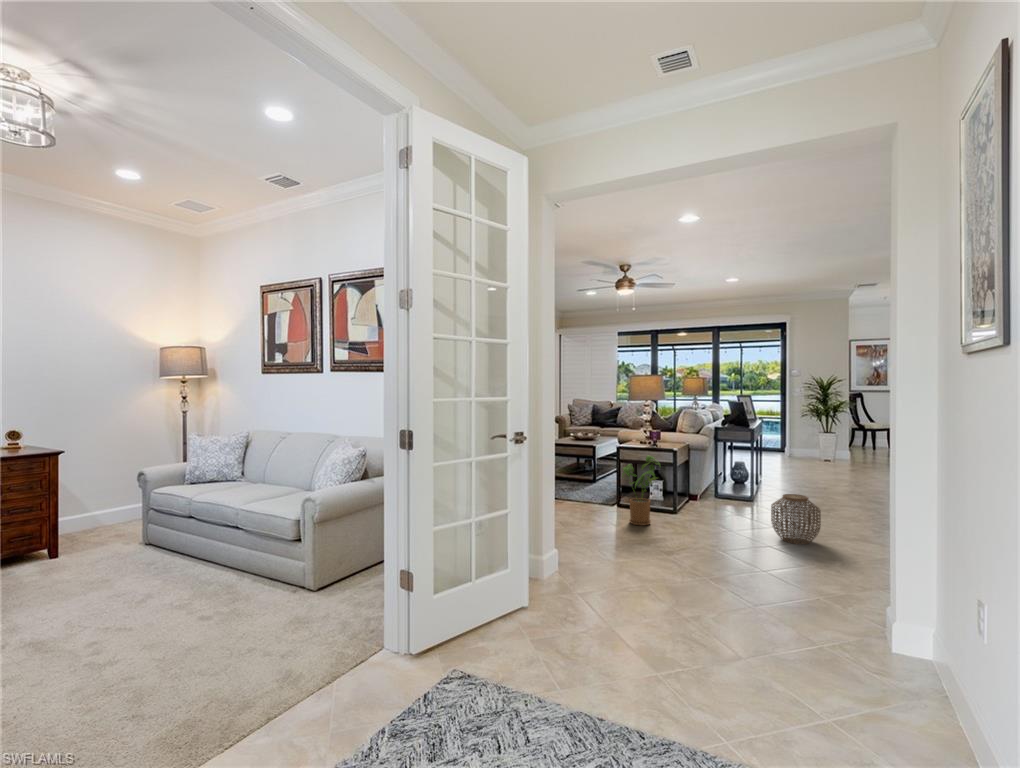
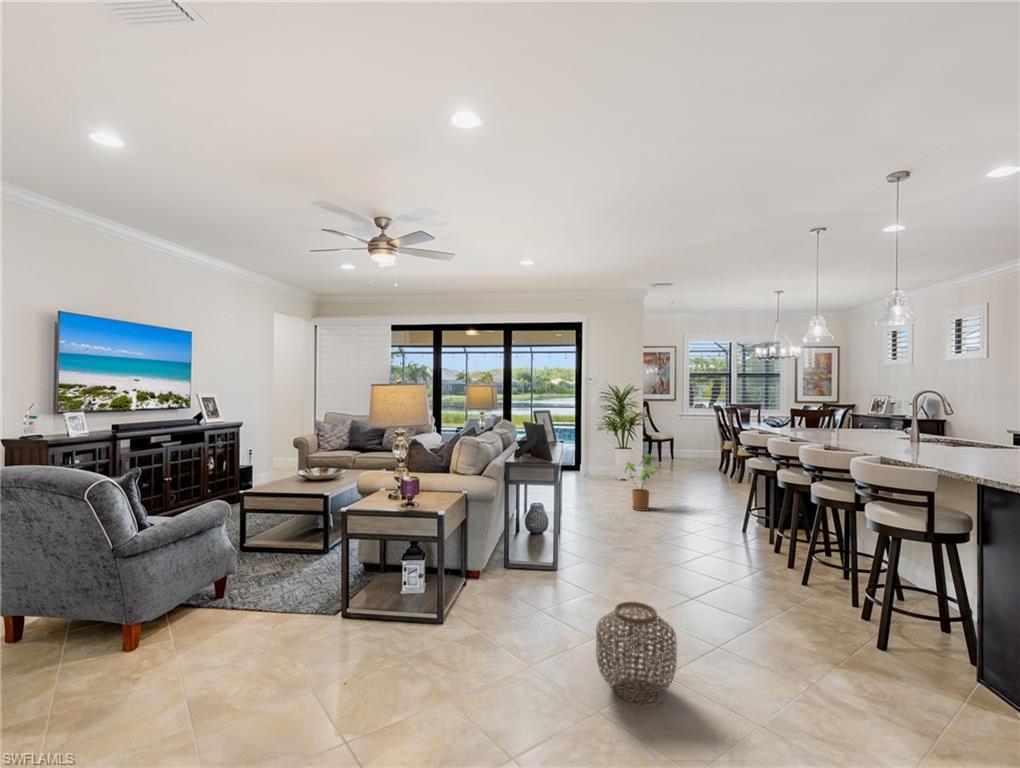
house plant: present [622,456,660,526] -> present [624,454,658,511]

